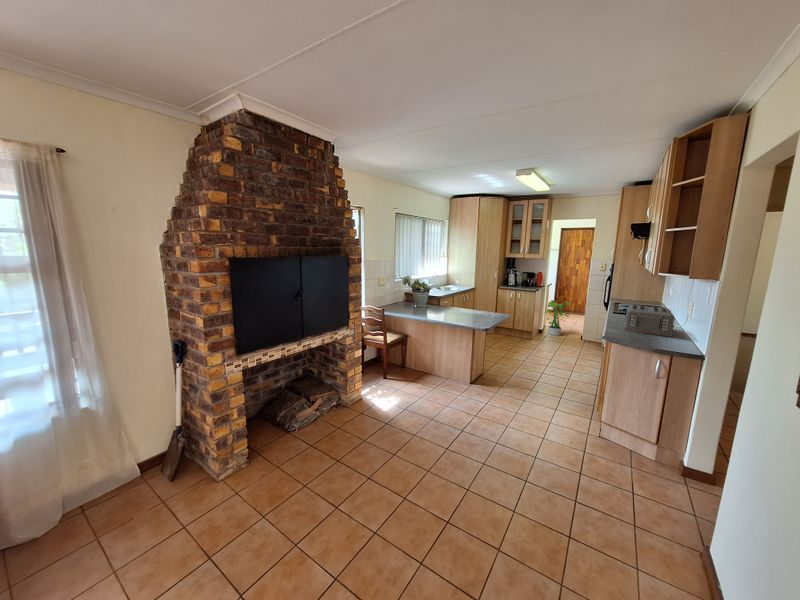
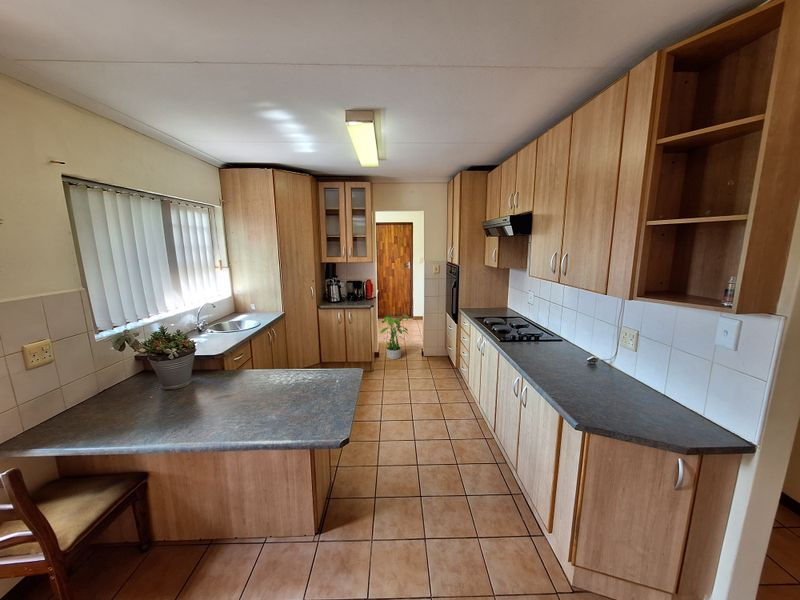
toaster: present [624,305,674,337] -> none [543,338,632,389]

